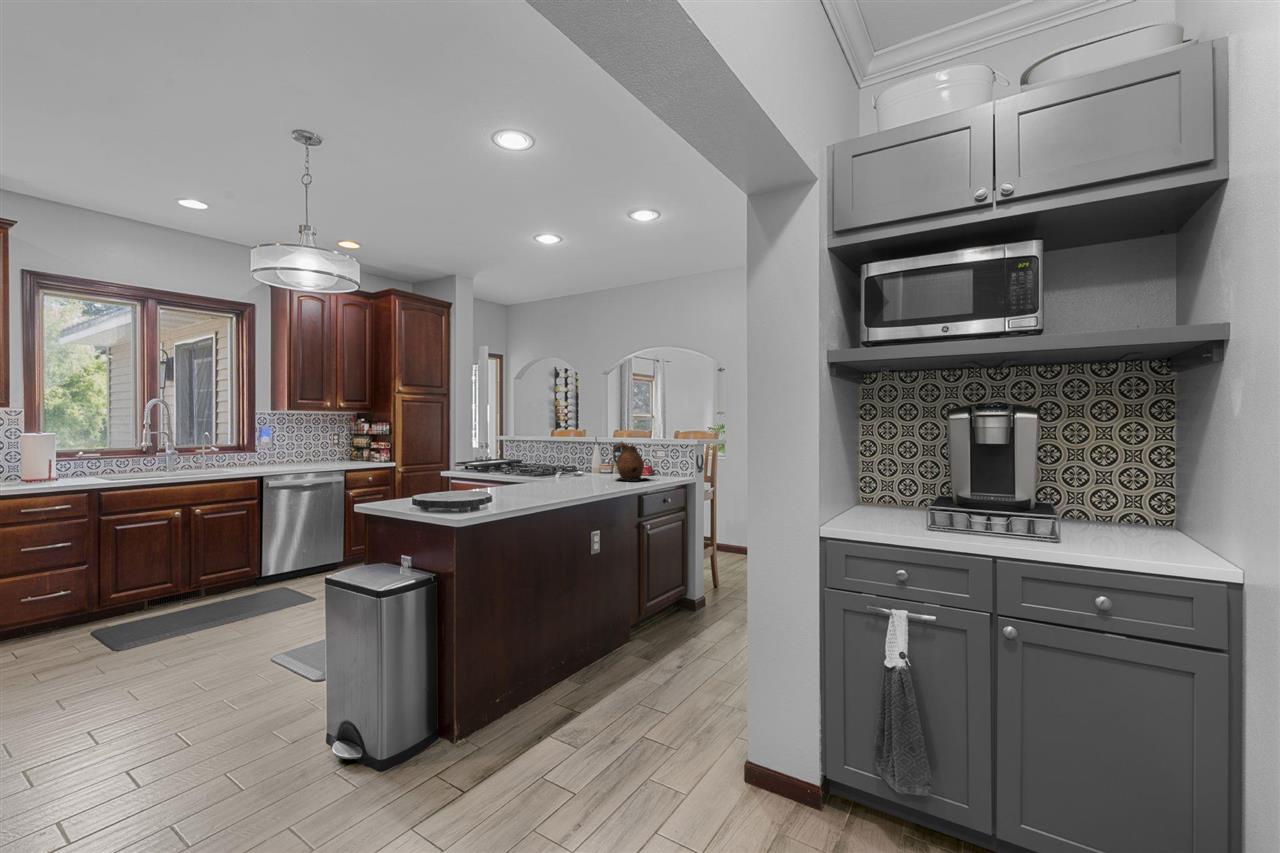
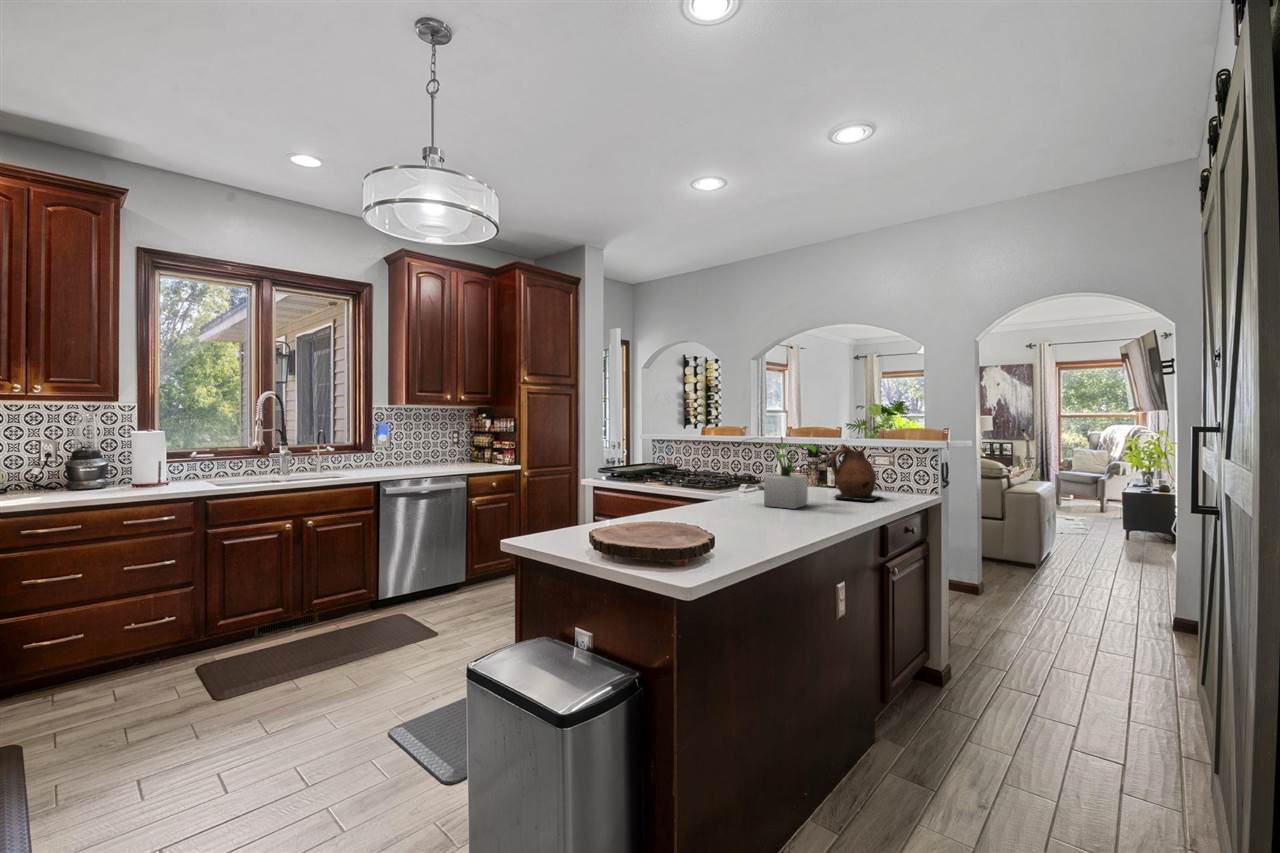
potted plant: none [539,436,599,486] -> present [764,444,819,509]

